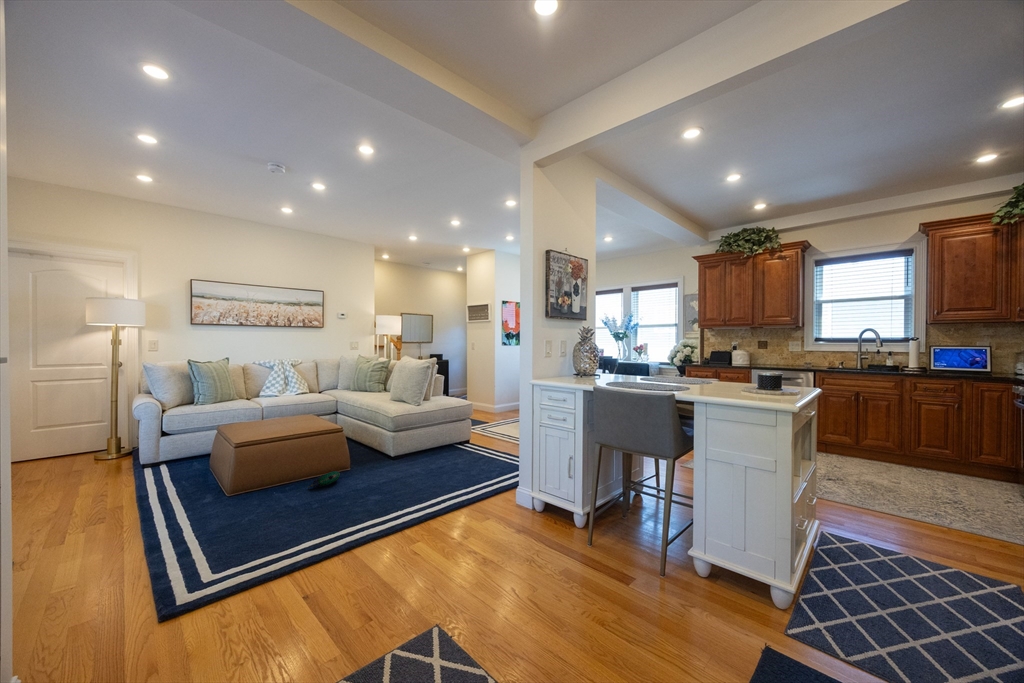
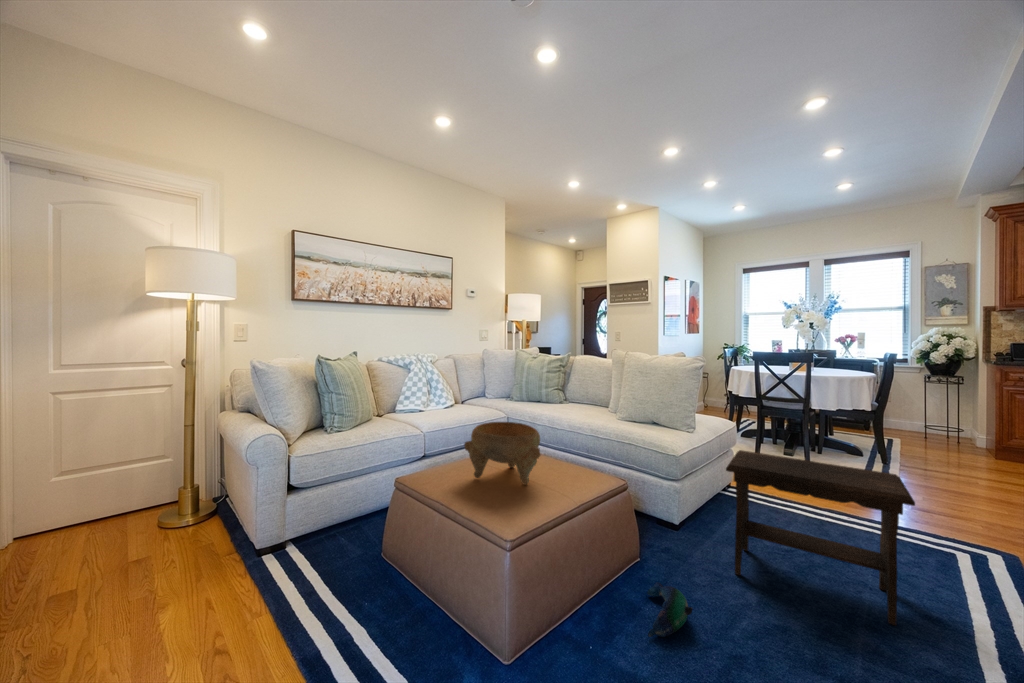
decorative bowl: none [251,396,296,426] -> present [464,422,540,485]
footstool: none [385,410,461,485] -> present [726,450,915,626]

